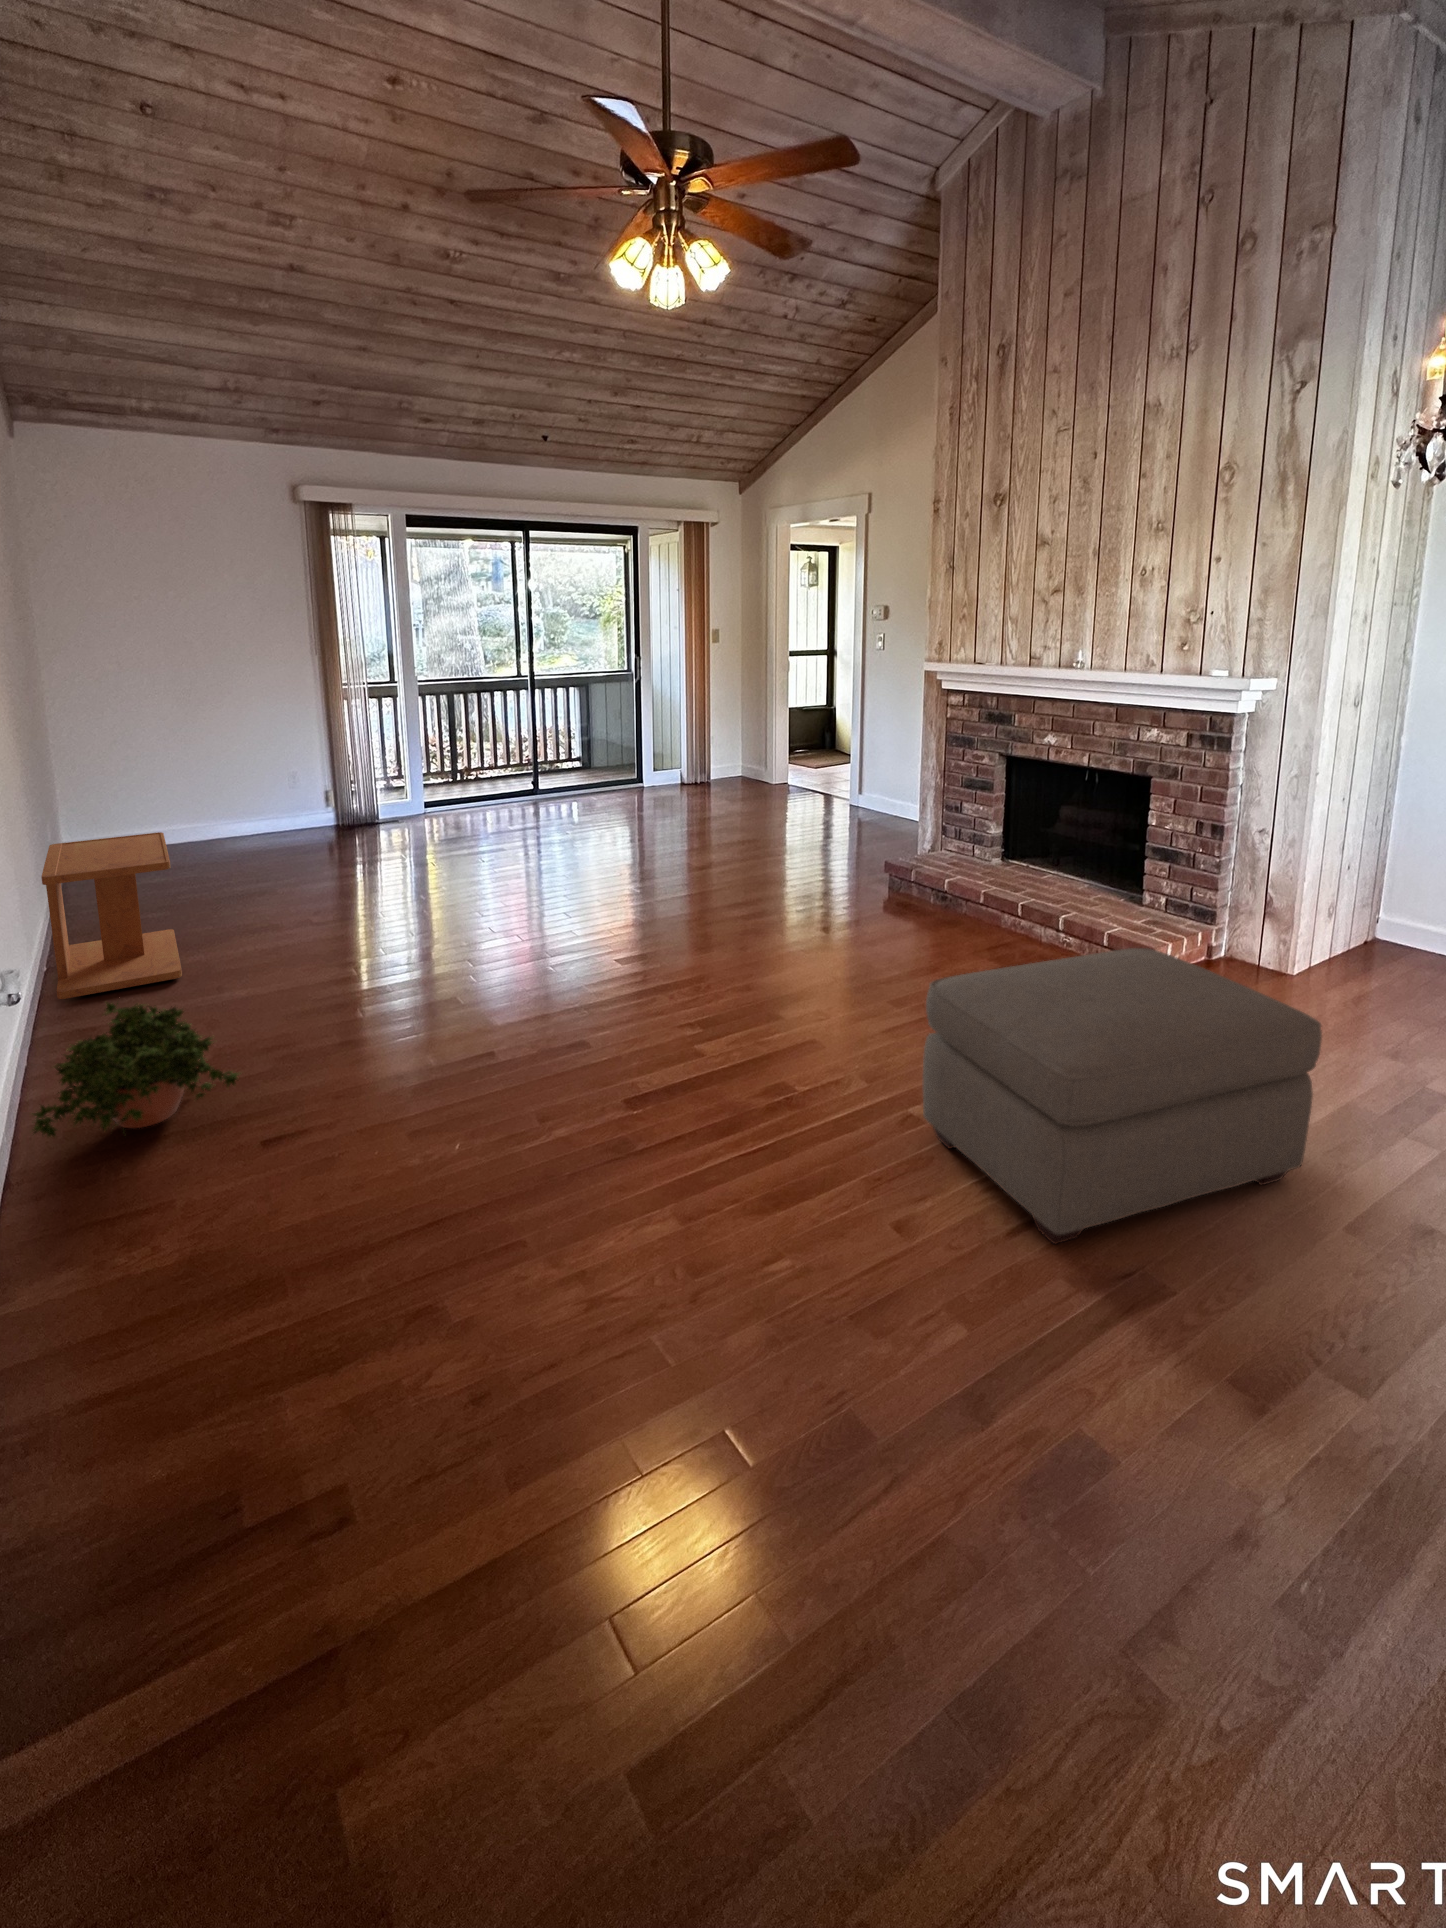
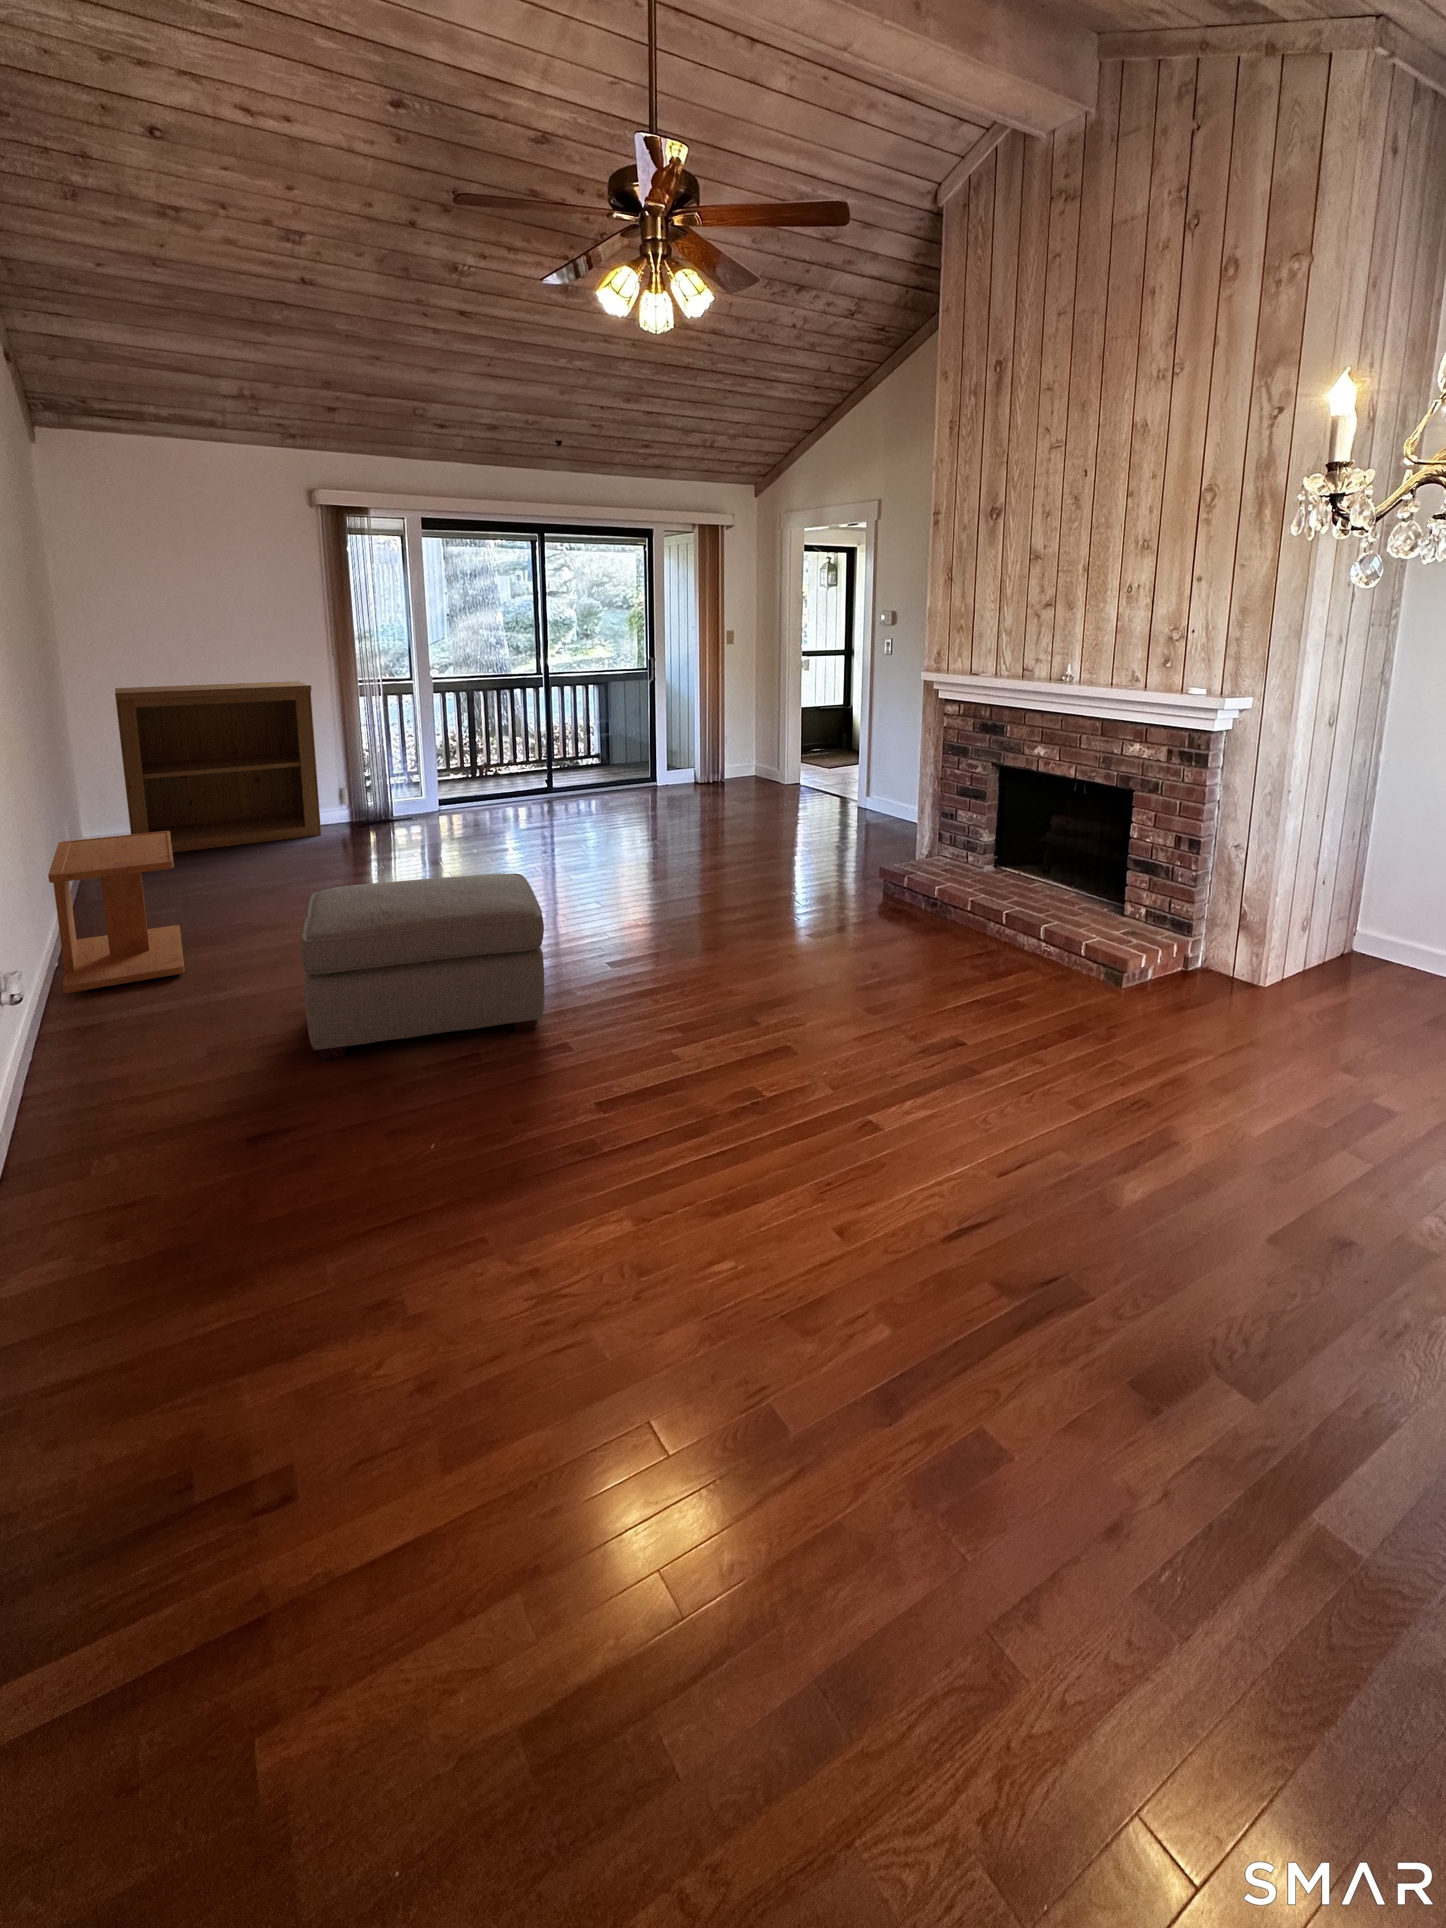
bookshelf: none [100,684,310,863] -> present [115,681,321,852]
ottoman: present [923,948,1322,1244] -> present [300,874,544,1059]
potted plant: present [33,1003,239,1137] -> none [27,995,234,1130]

